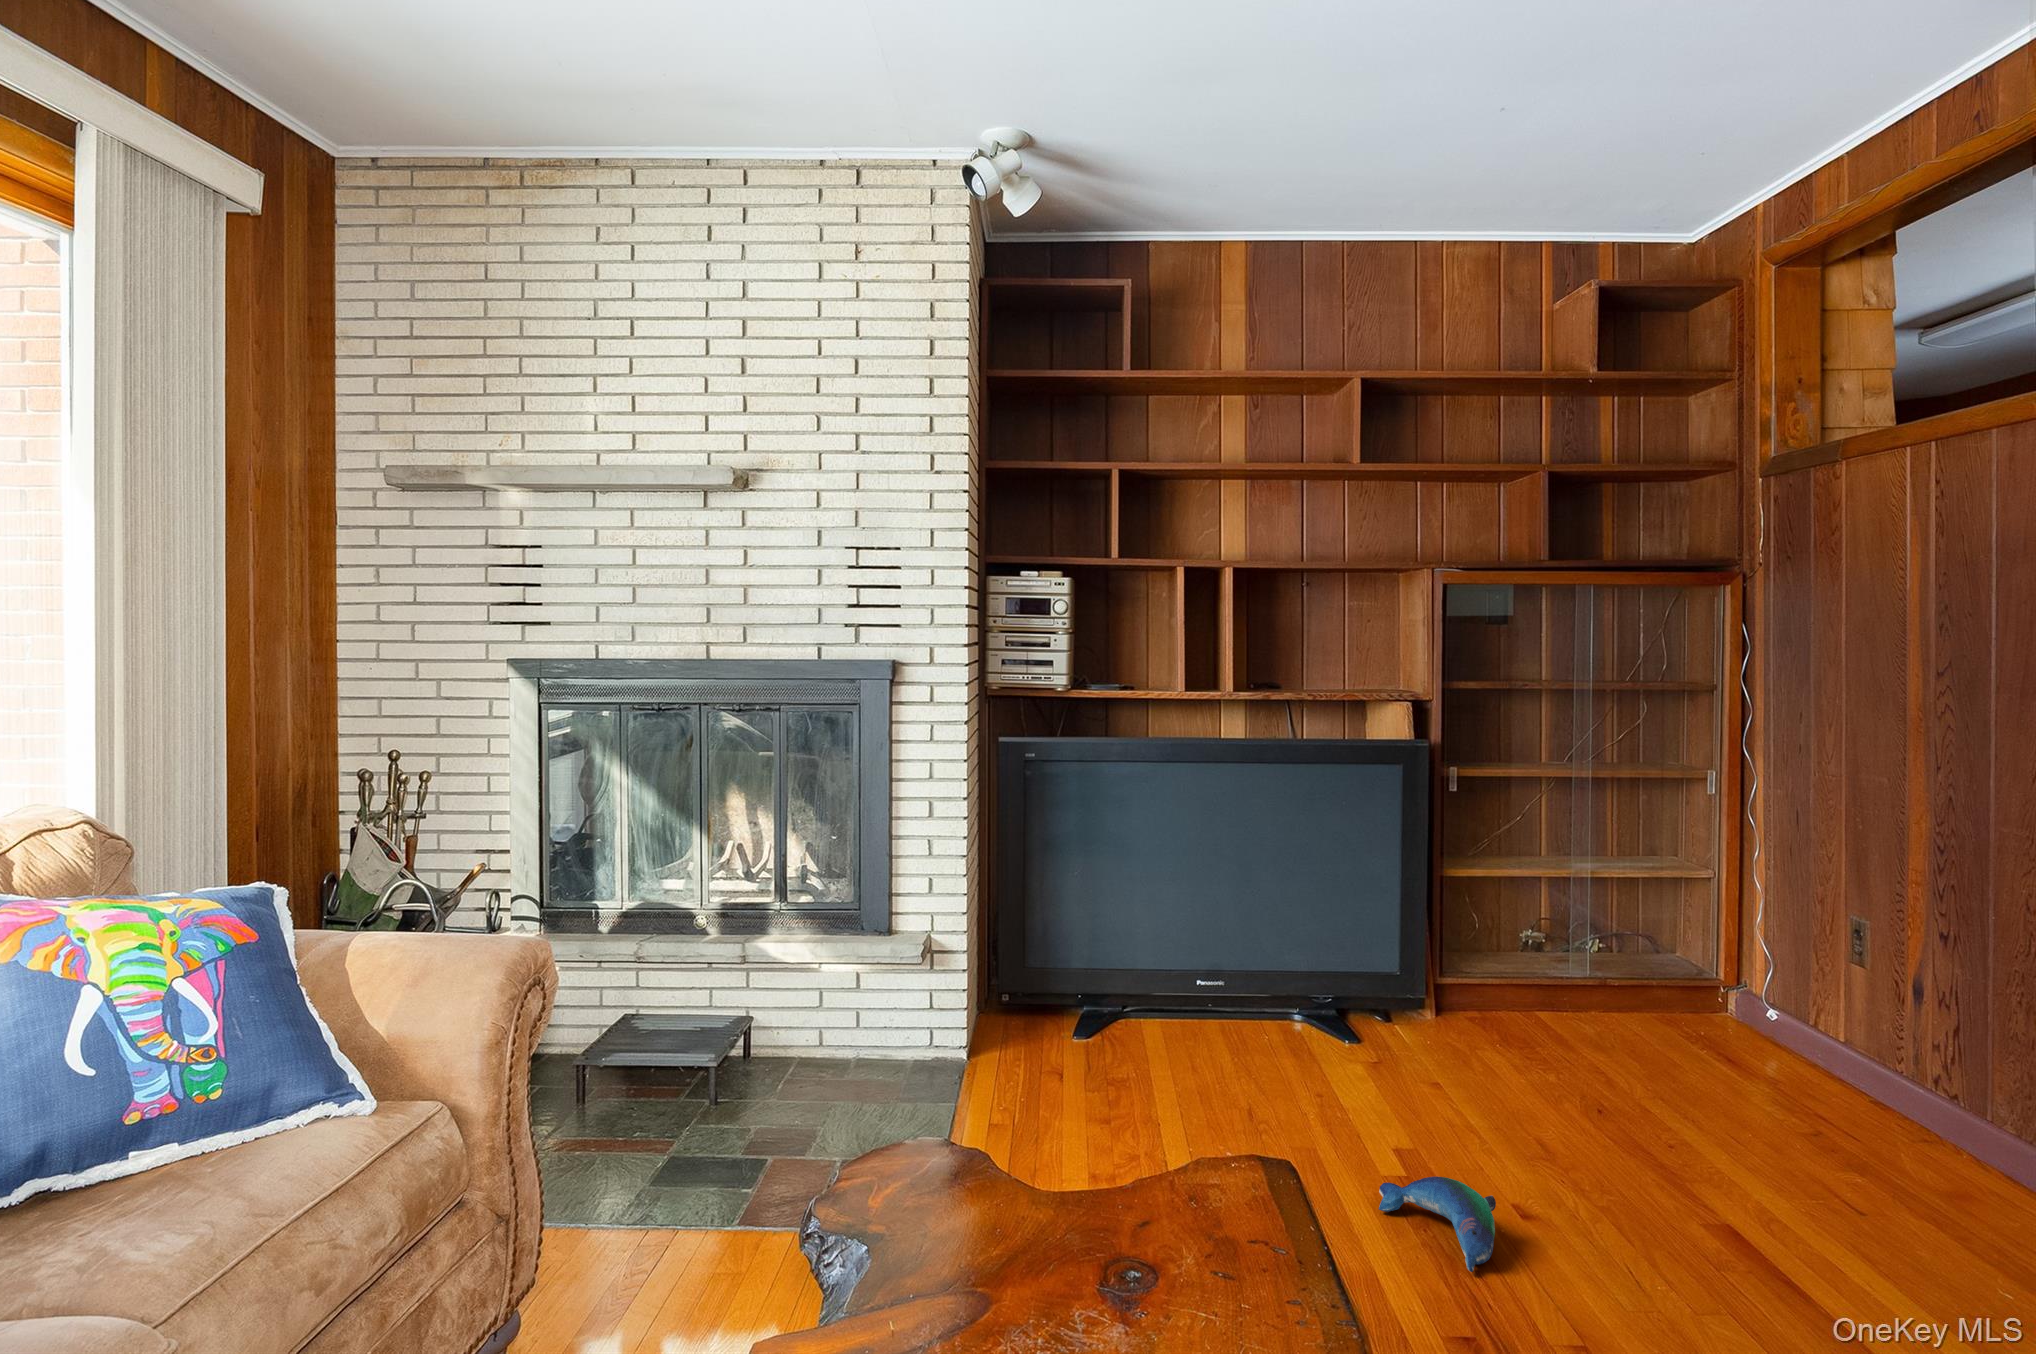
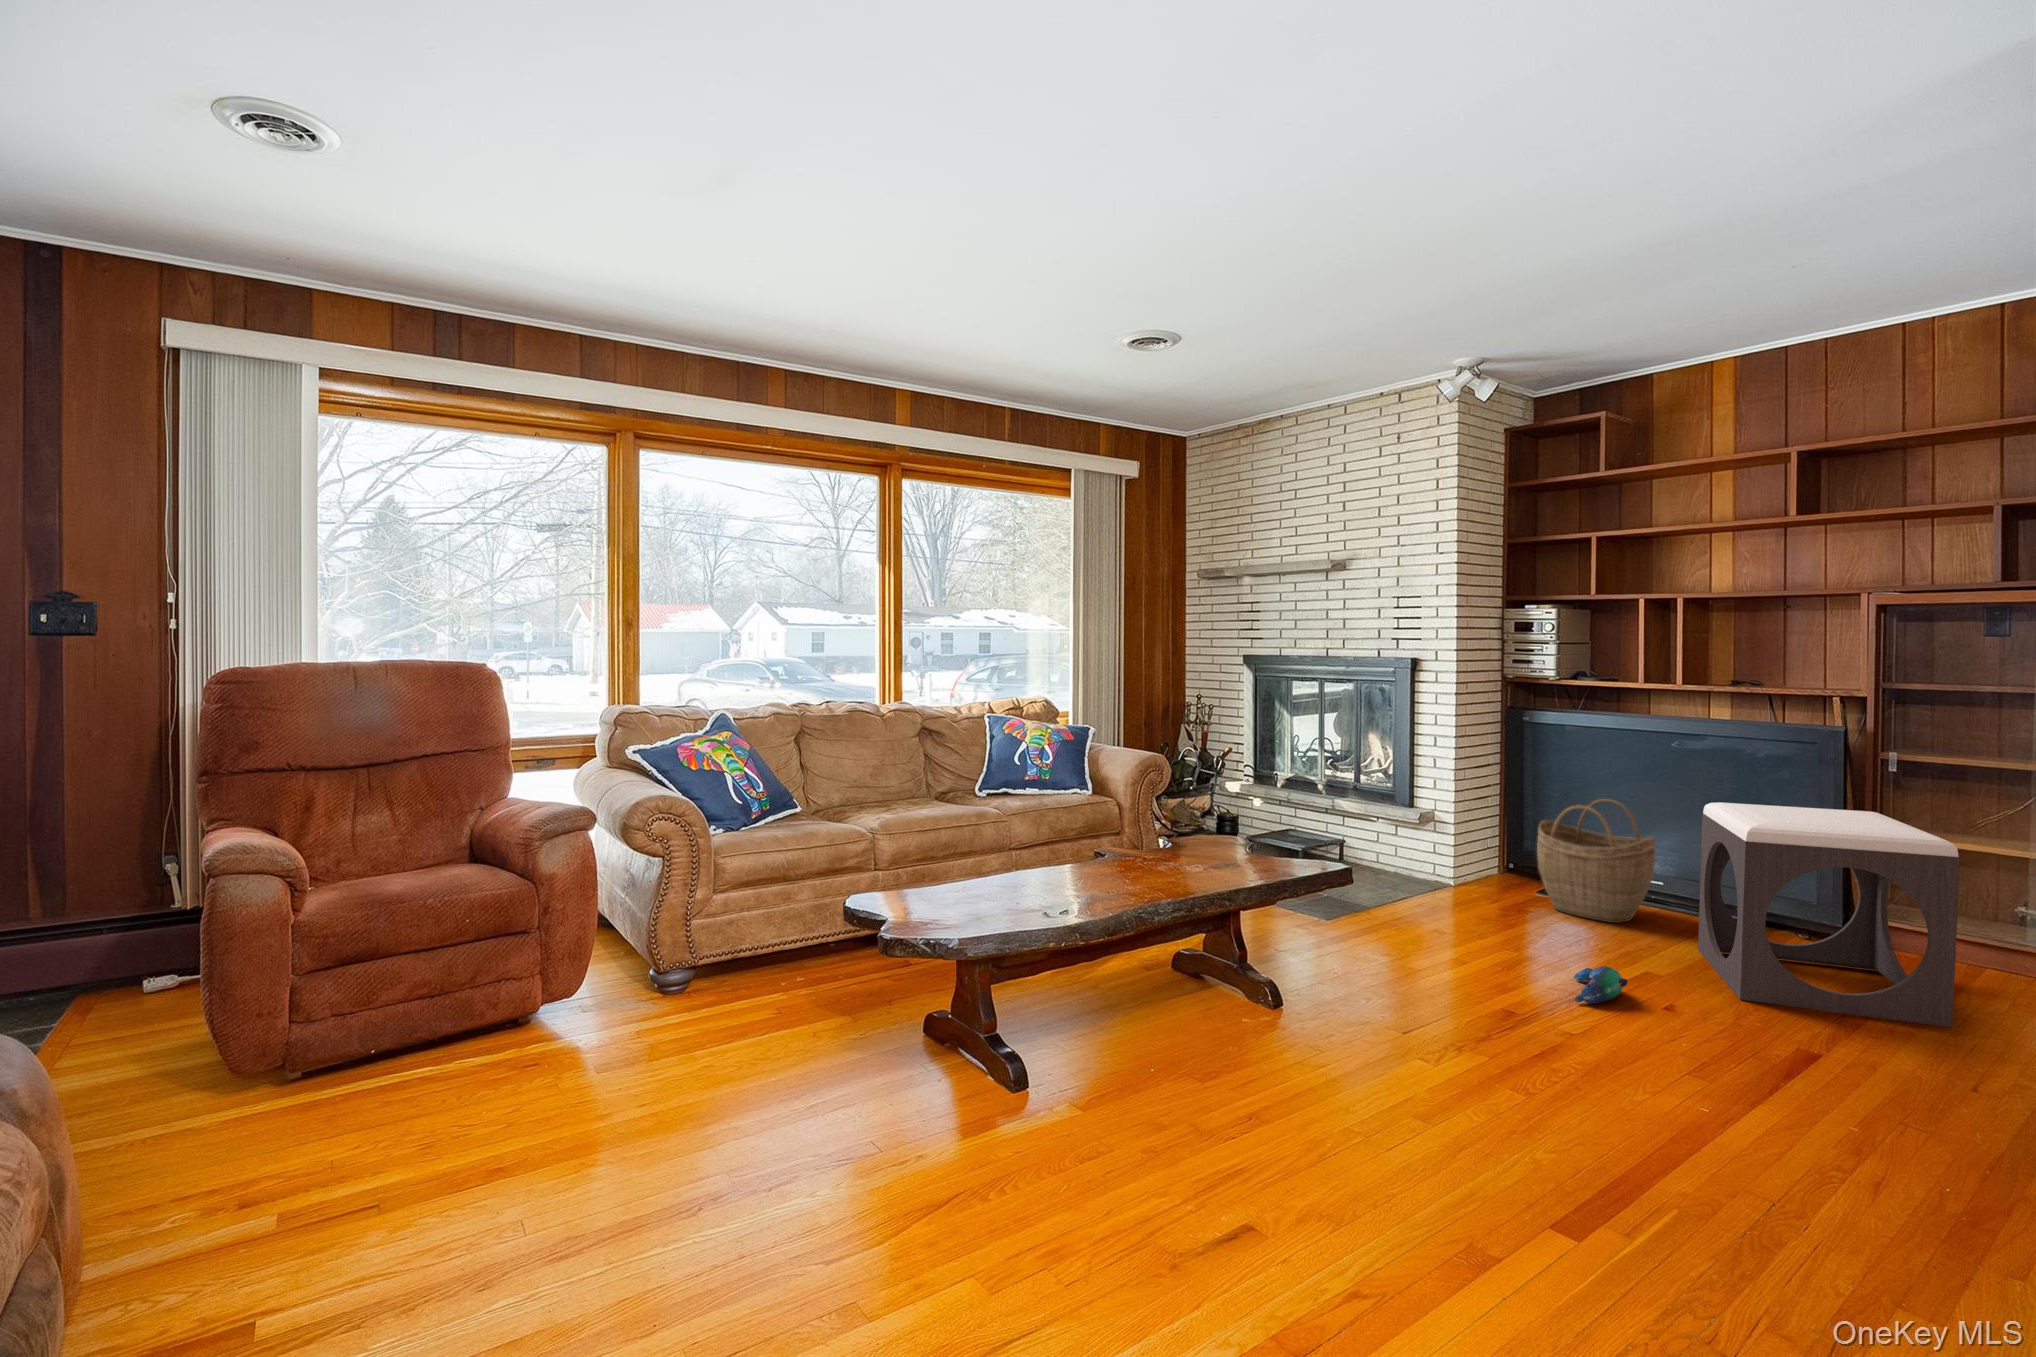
footstool: none [1355,845,1680,1159] -> present [1698,802,1960,1027]
woven basket: none [1100,868,1255,1063] -> present [1537,799,1655,923]

